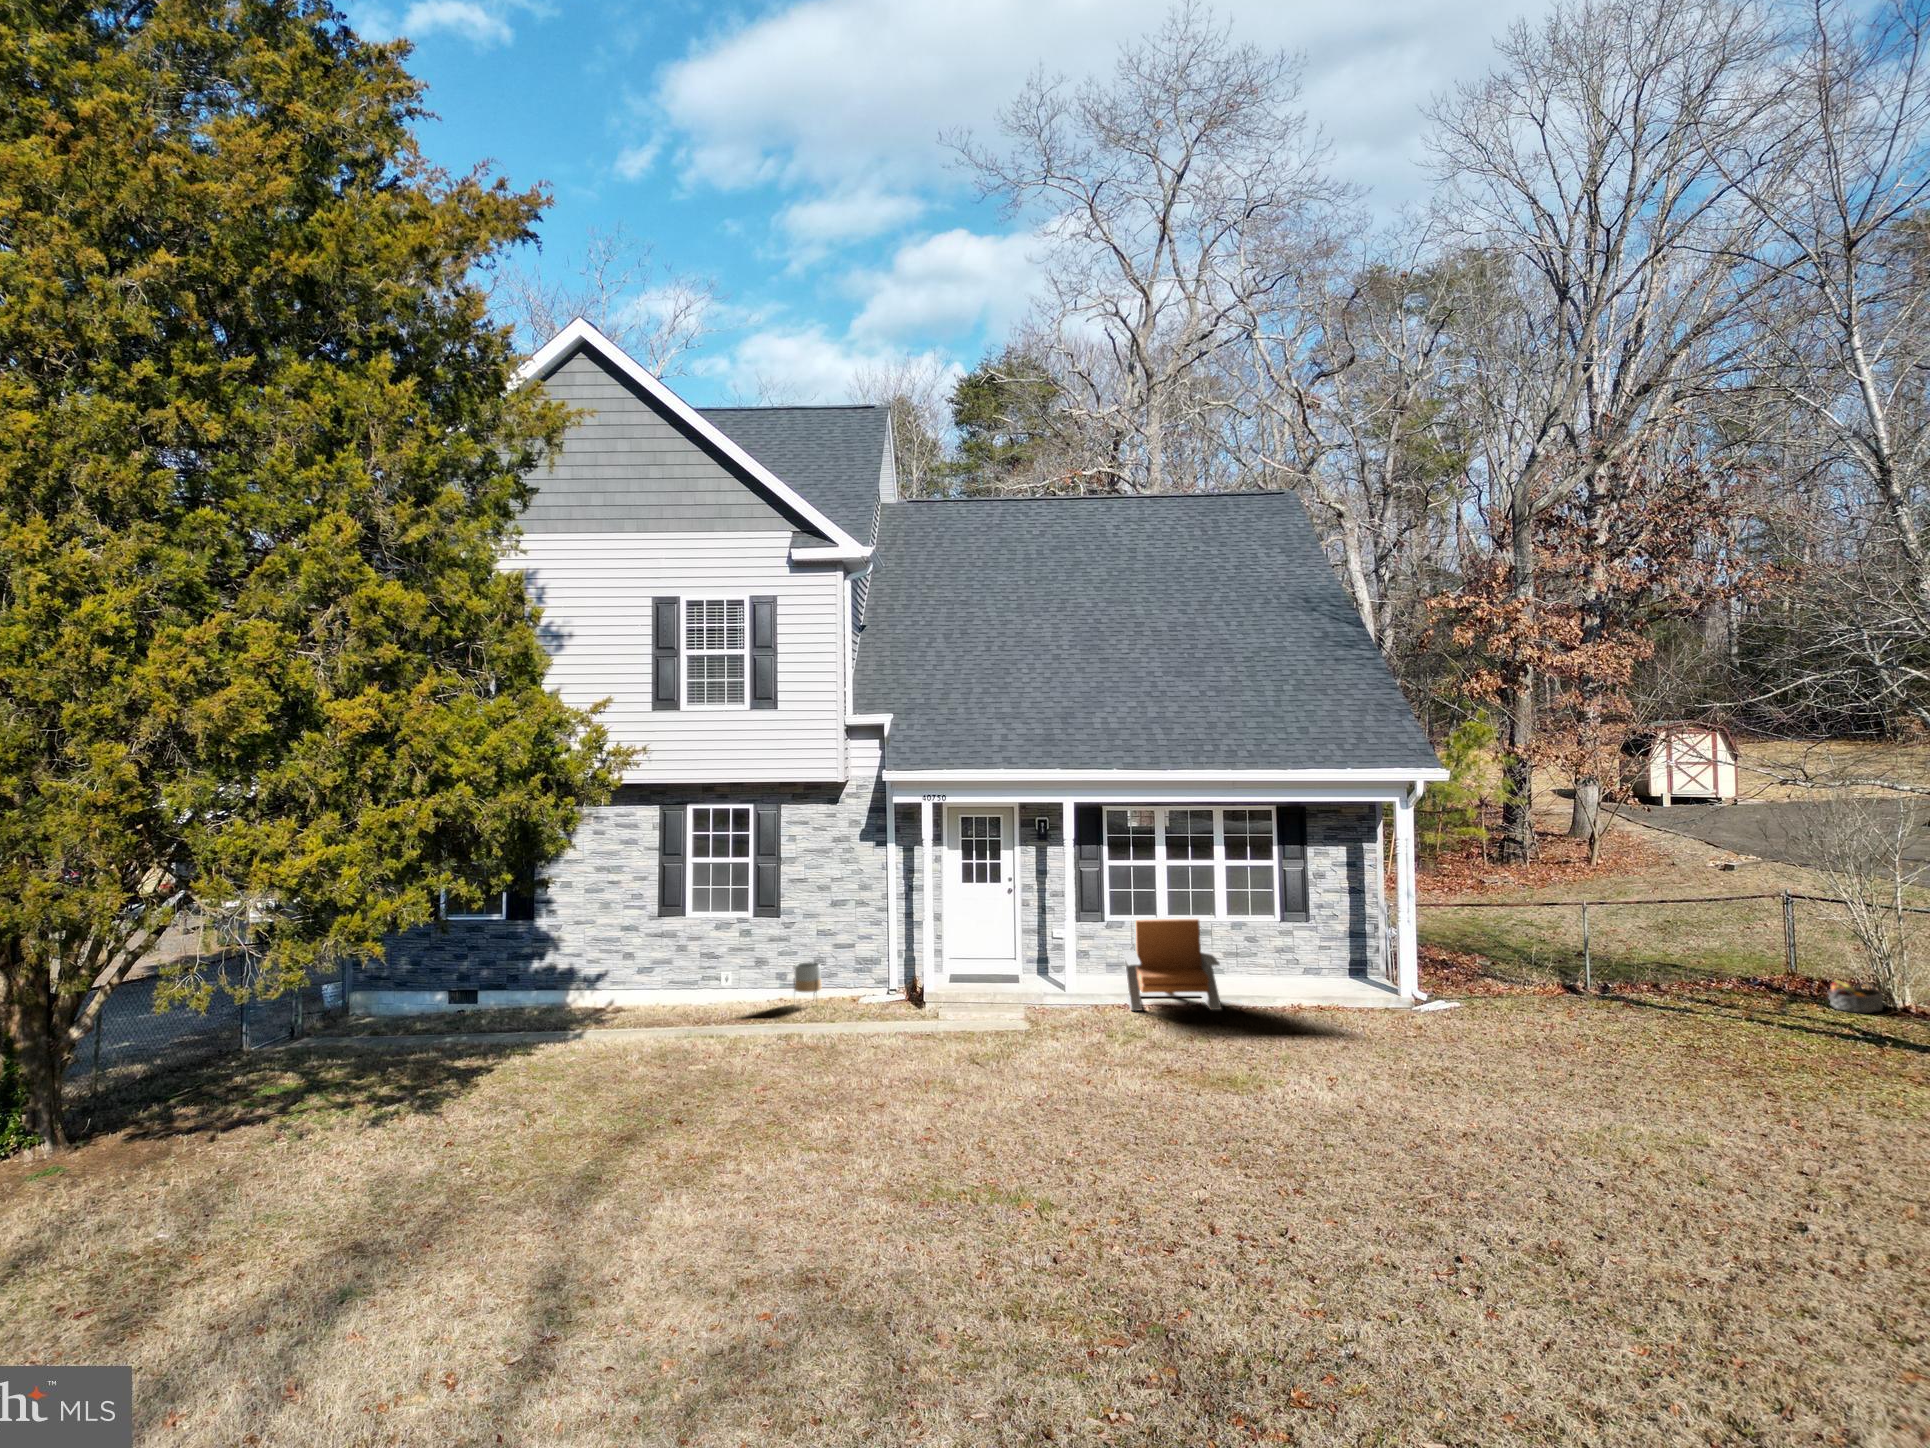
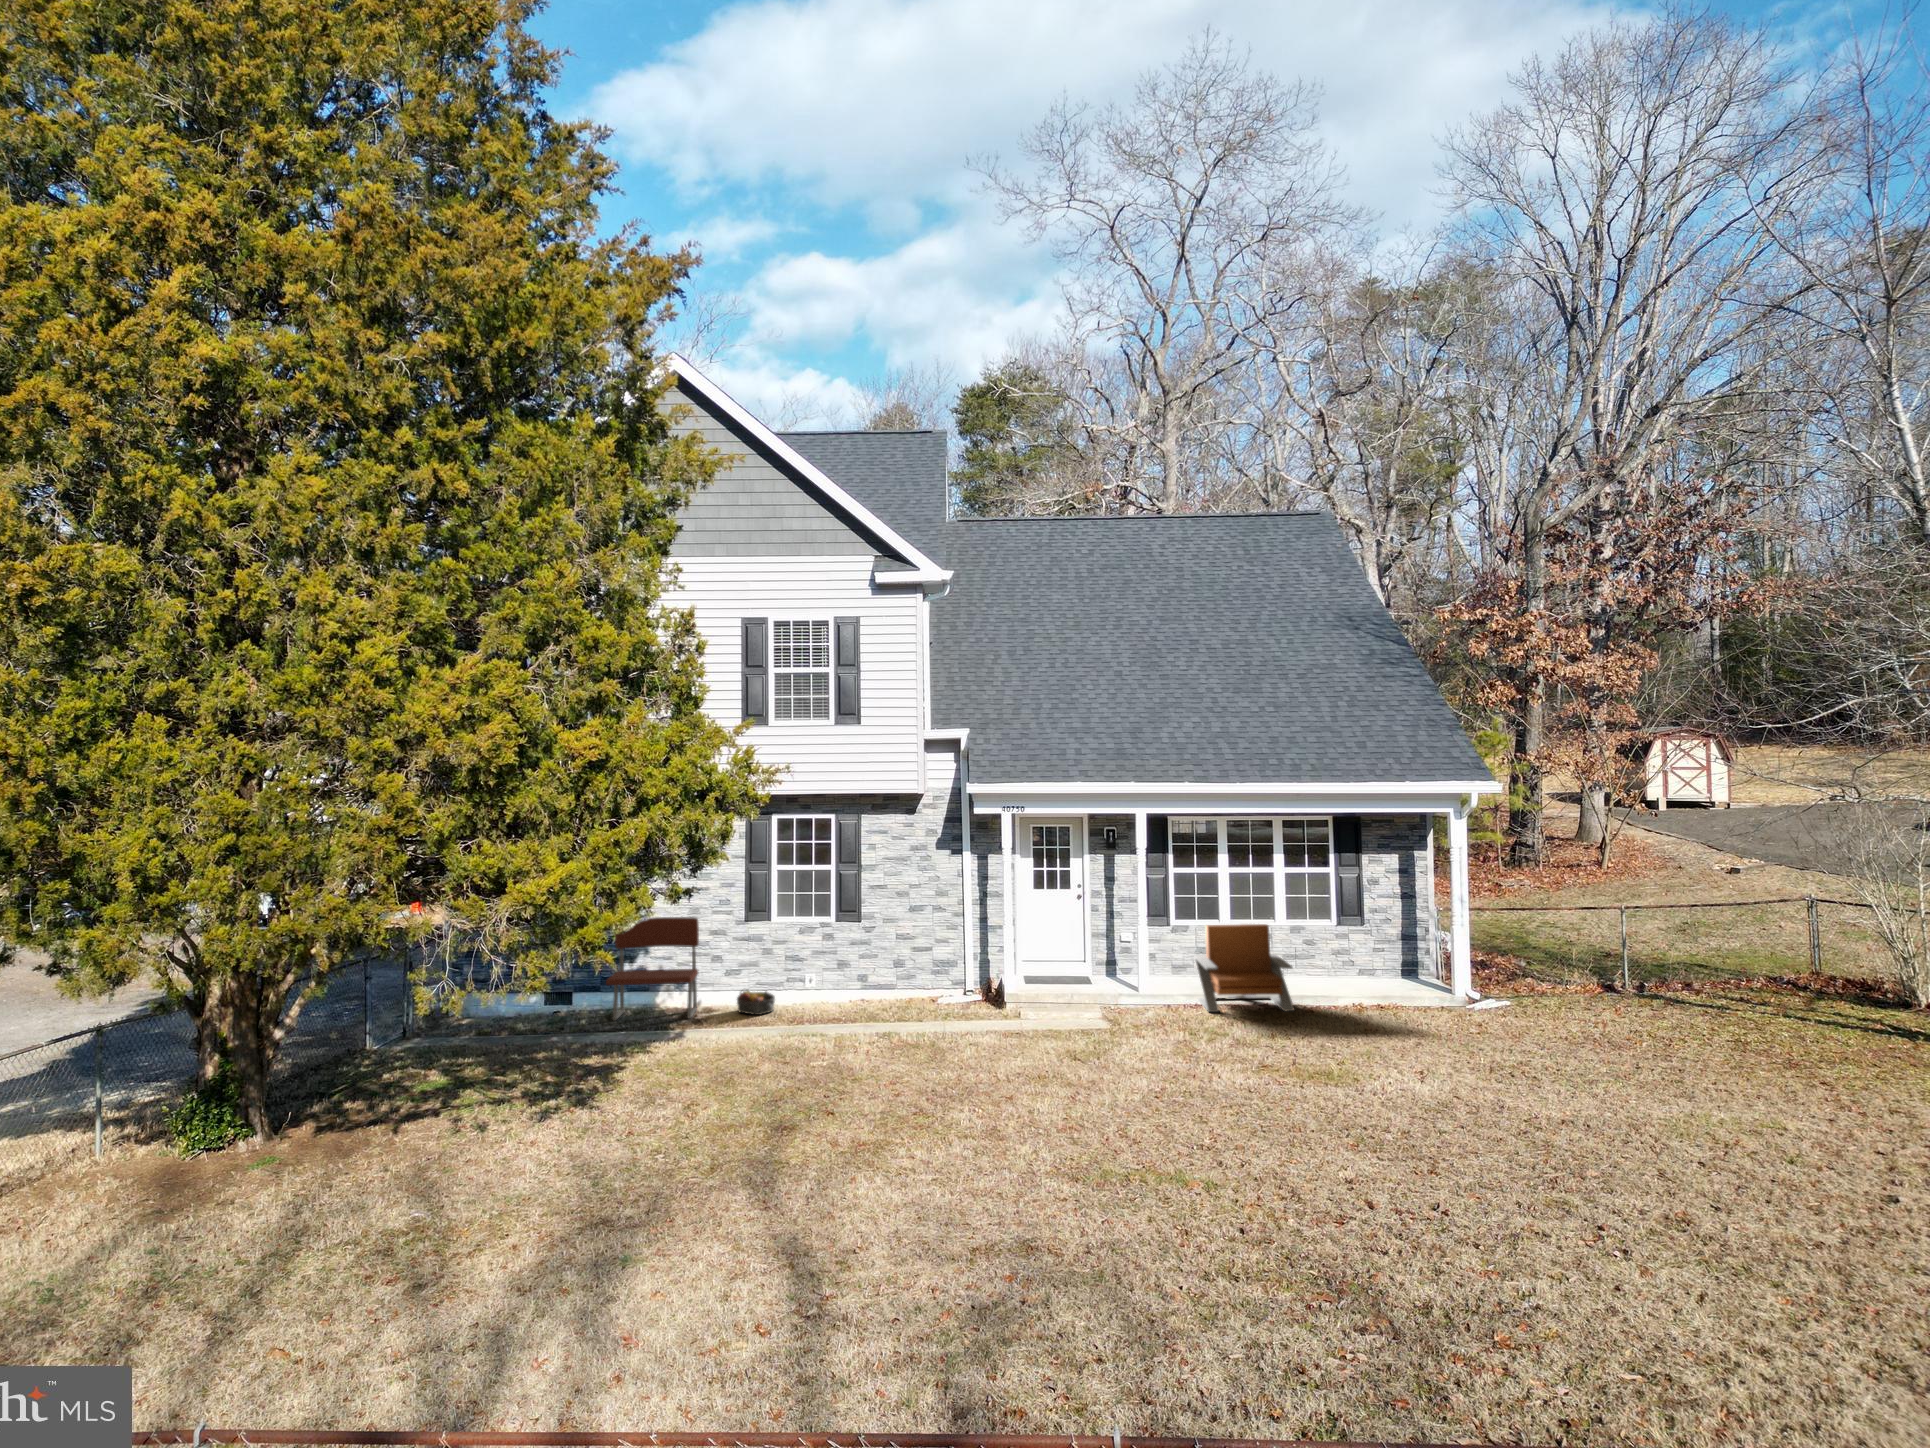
bench: none [515,909,615,1014] -> present [606,917,699,1020]
planter: present [794,962,822,995] -> none [877,968,904,1010]
basket: present [1827,980,1883,1013] -> present [737,990,775,1015]

